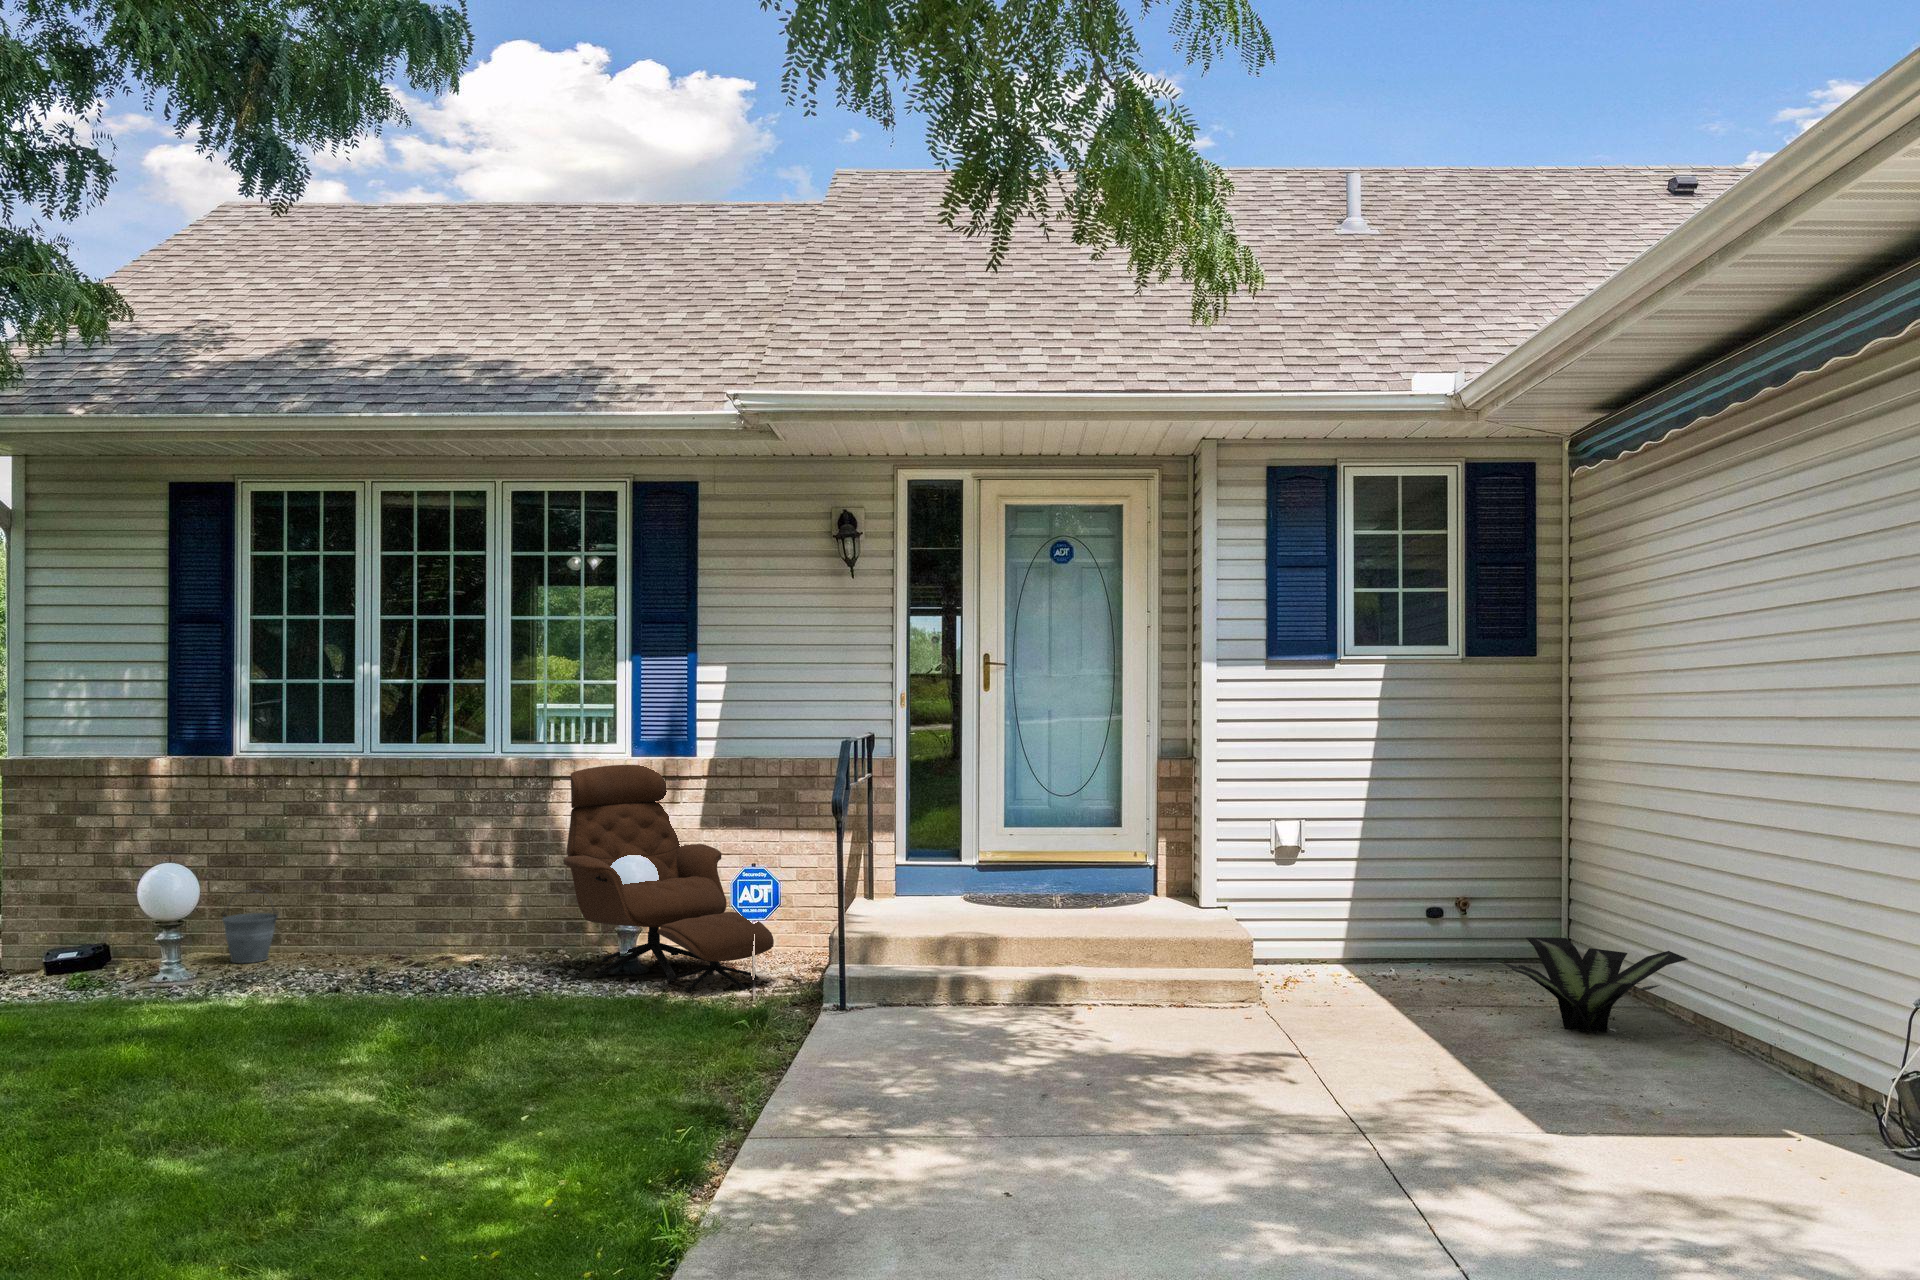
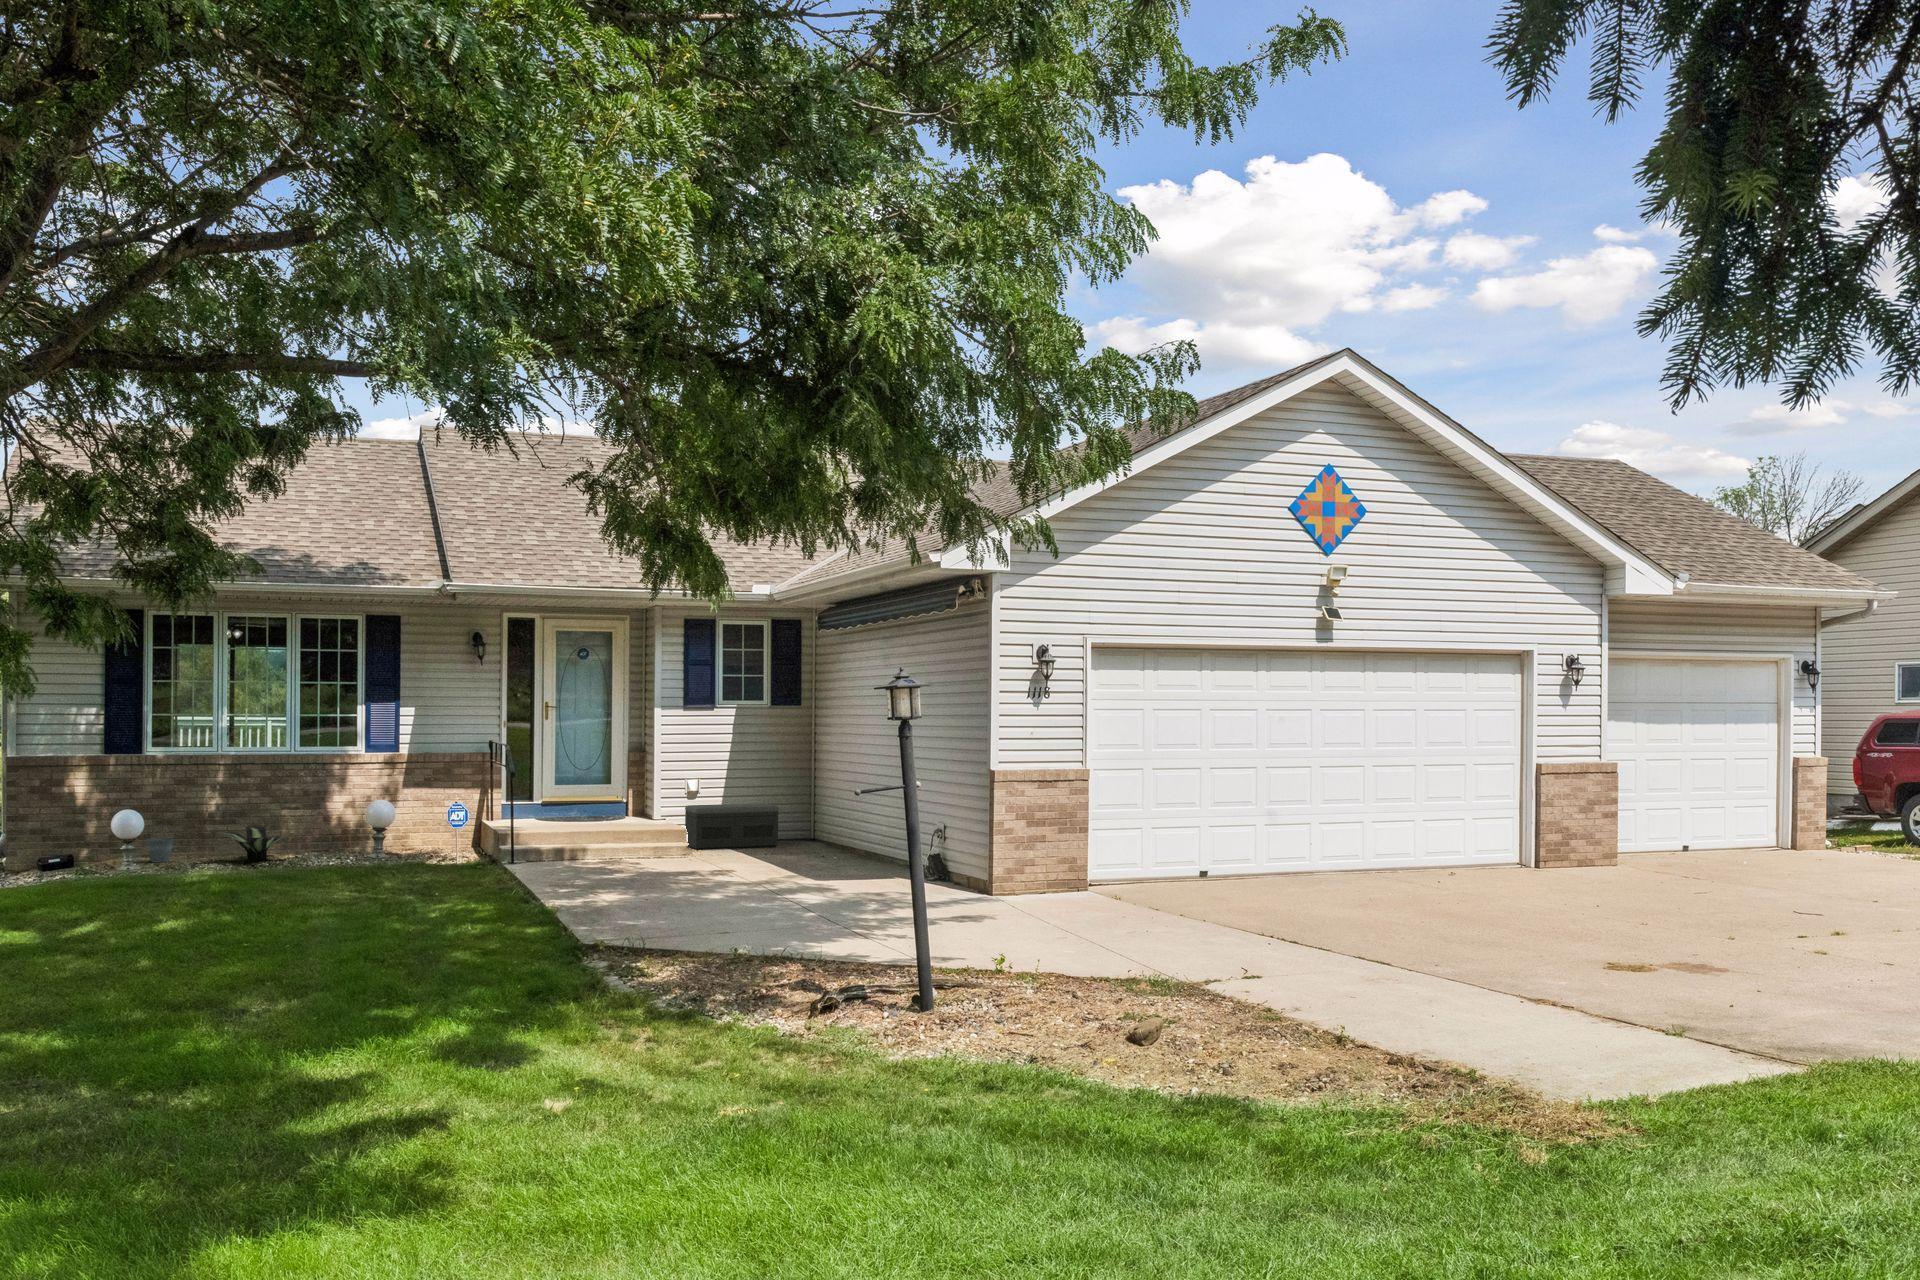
lounge chair: present [563,765,774,992] -> none [343,758,457,860]
storage bench: none [1275,880,1498,989] -> present [685,803,779,850]
potted plant: present [1502,938,1688,1035] -> present [215,826,294,862]

